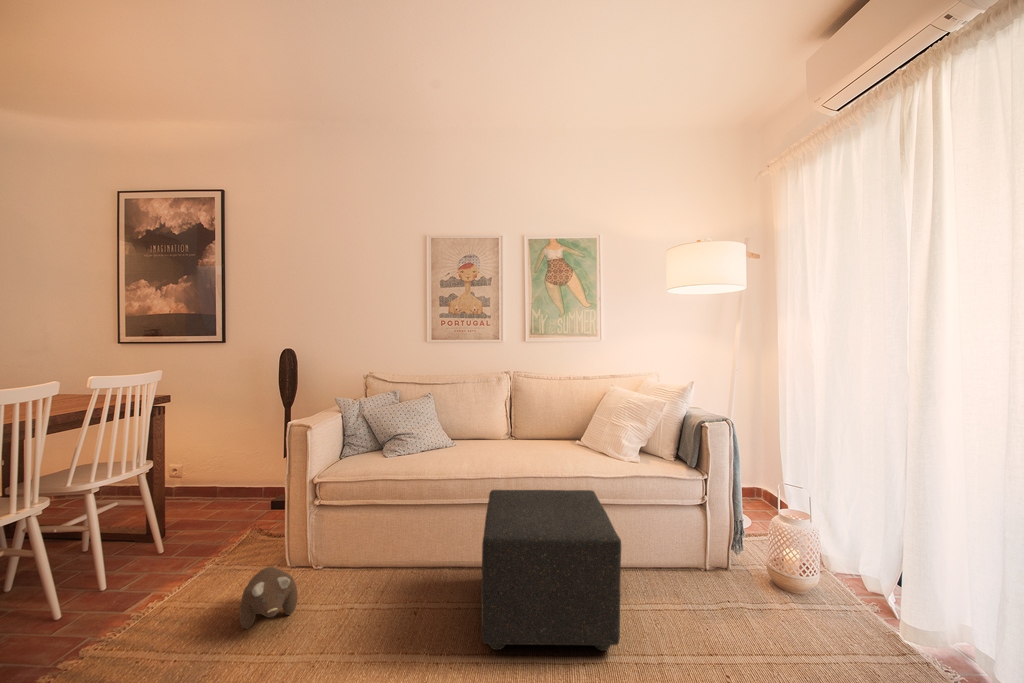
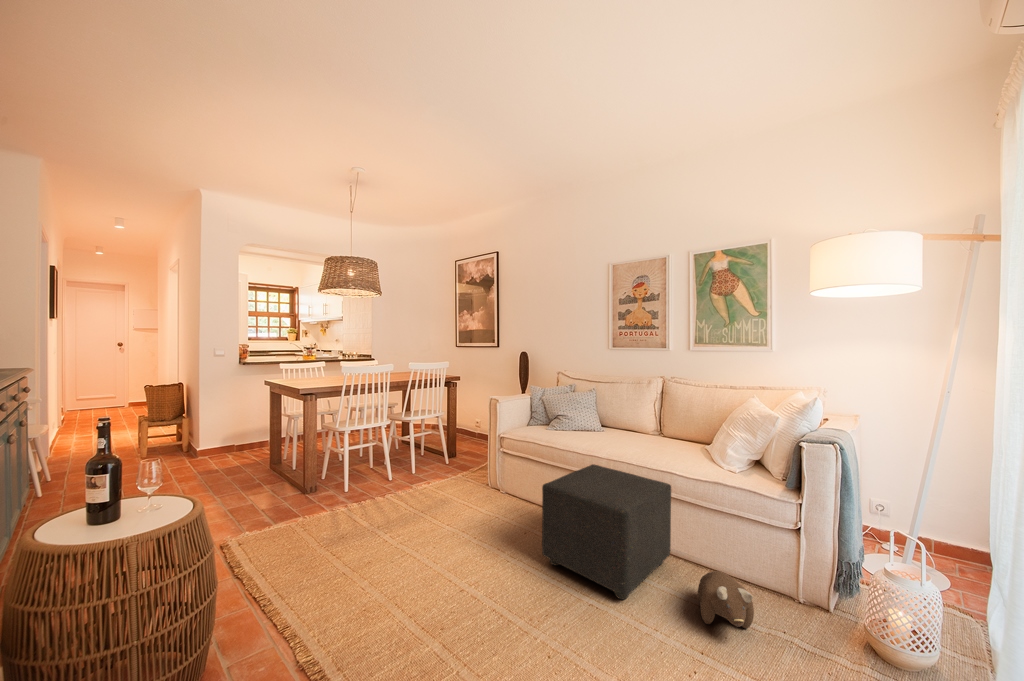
plush toy: present [239,567,297,629] -> present [698,571,754,628]

